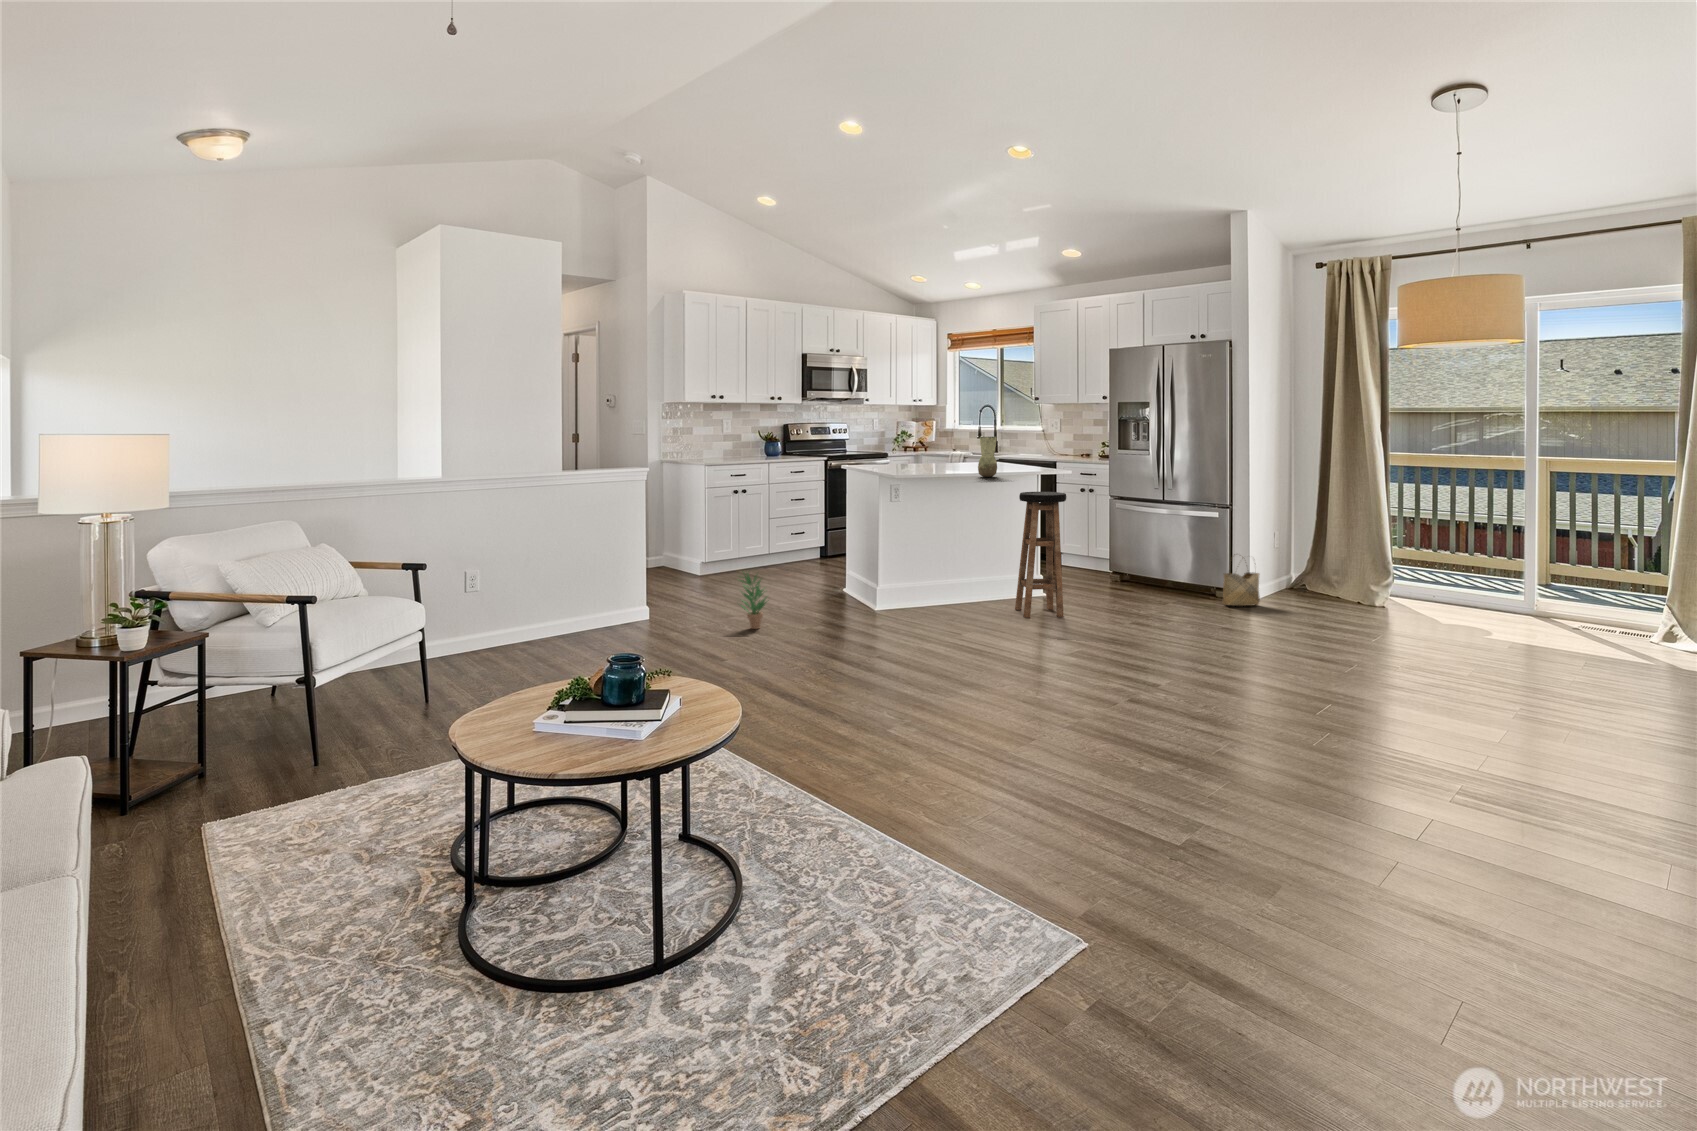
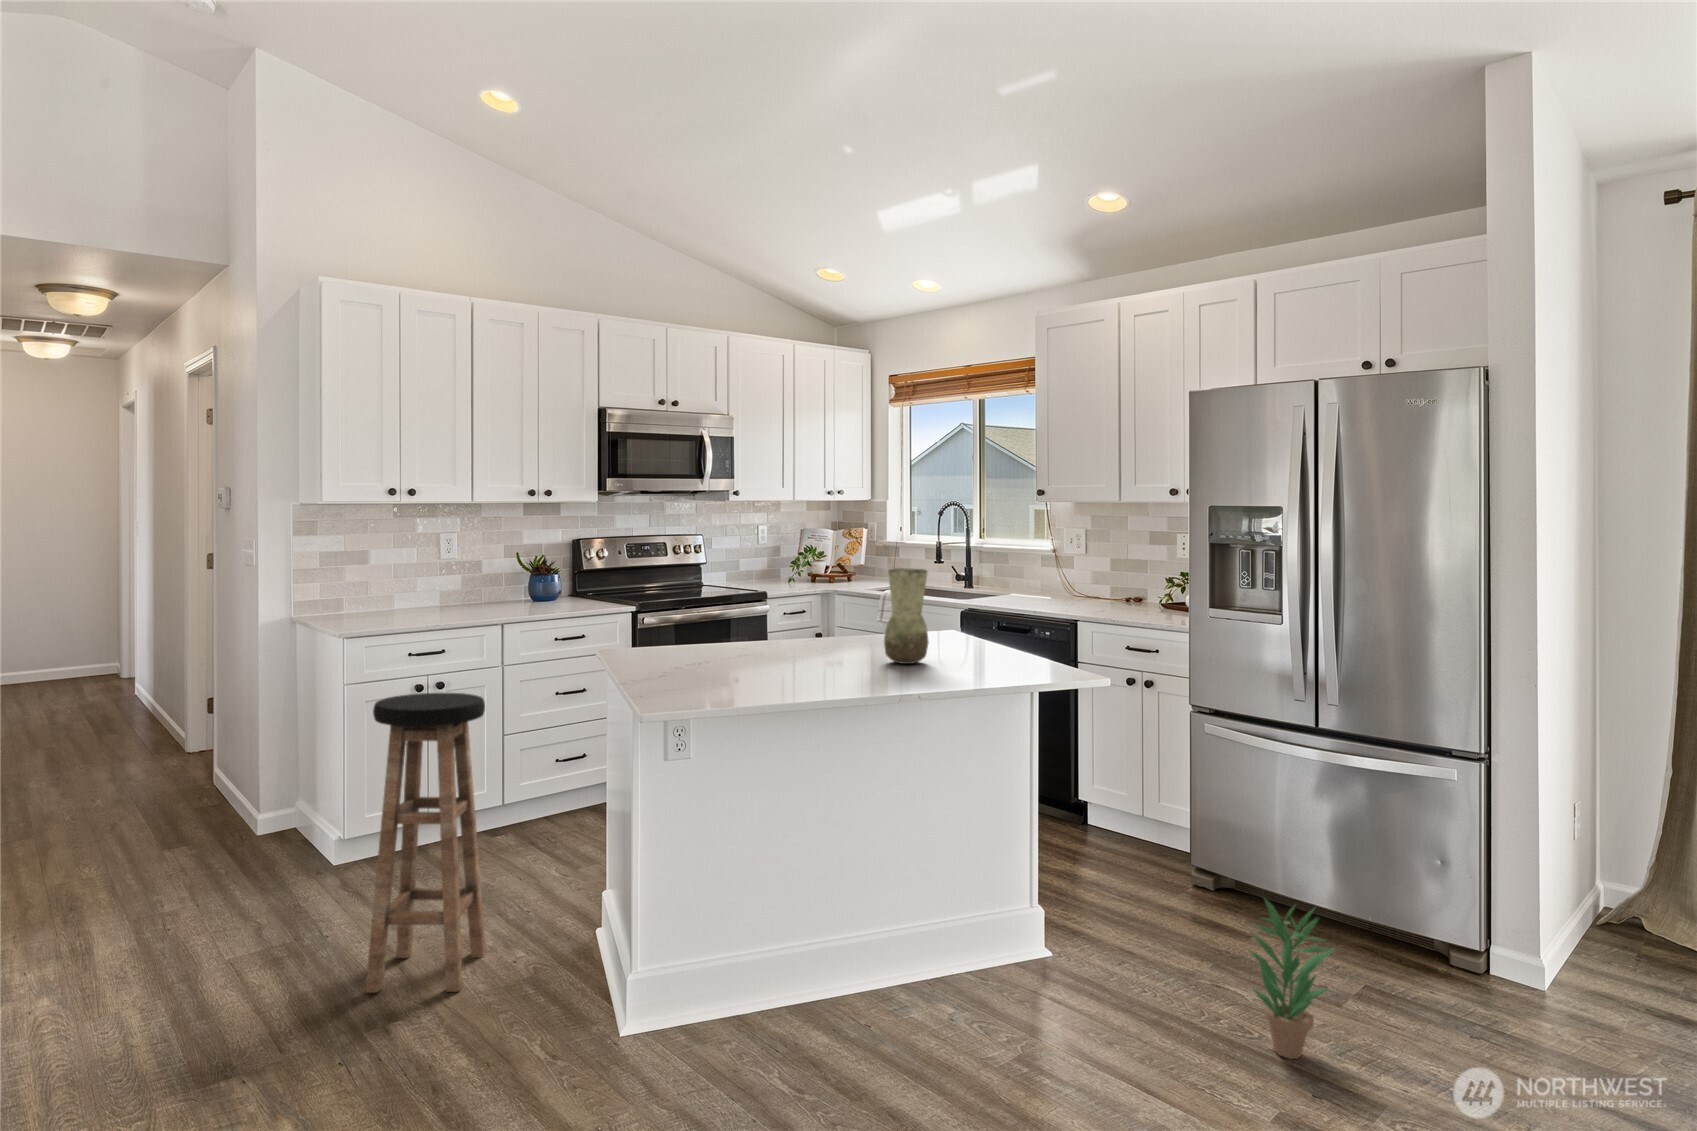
bar stool: present [1015,492,1066,618] -> present [365,693,486,993]
woven basket: present [1222,572,1260,606] -> none [1488,879,1589,1022]
potted plant: present [740,573,766,629] -> present [1248,898,1334,1059]

